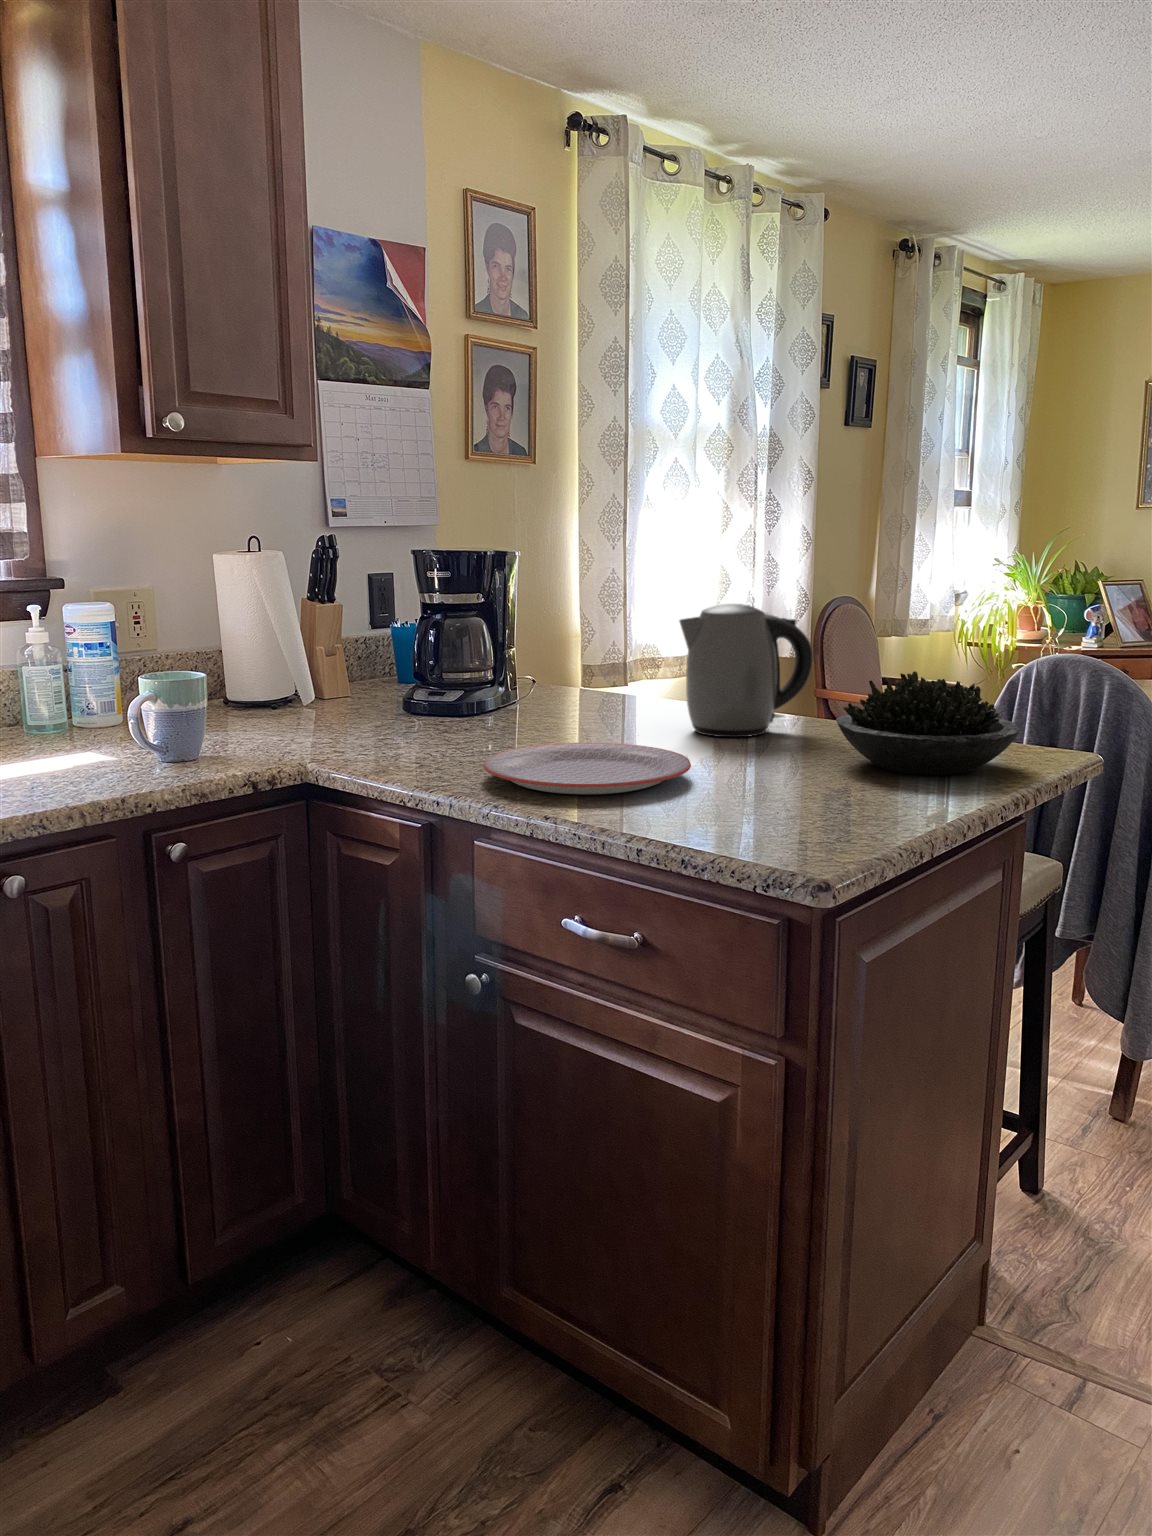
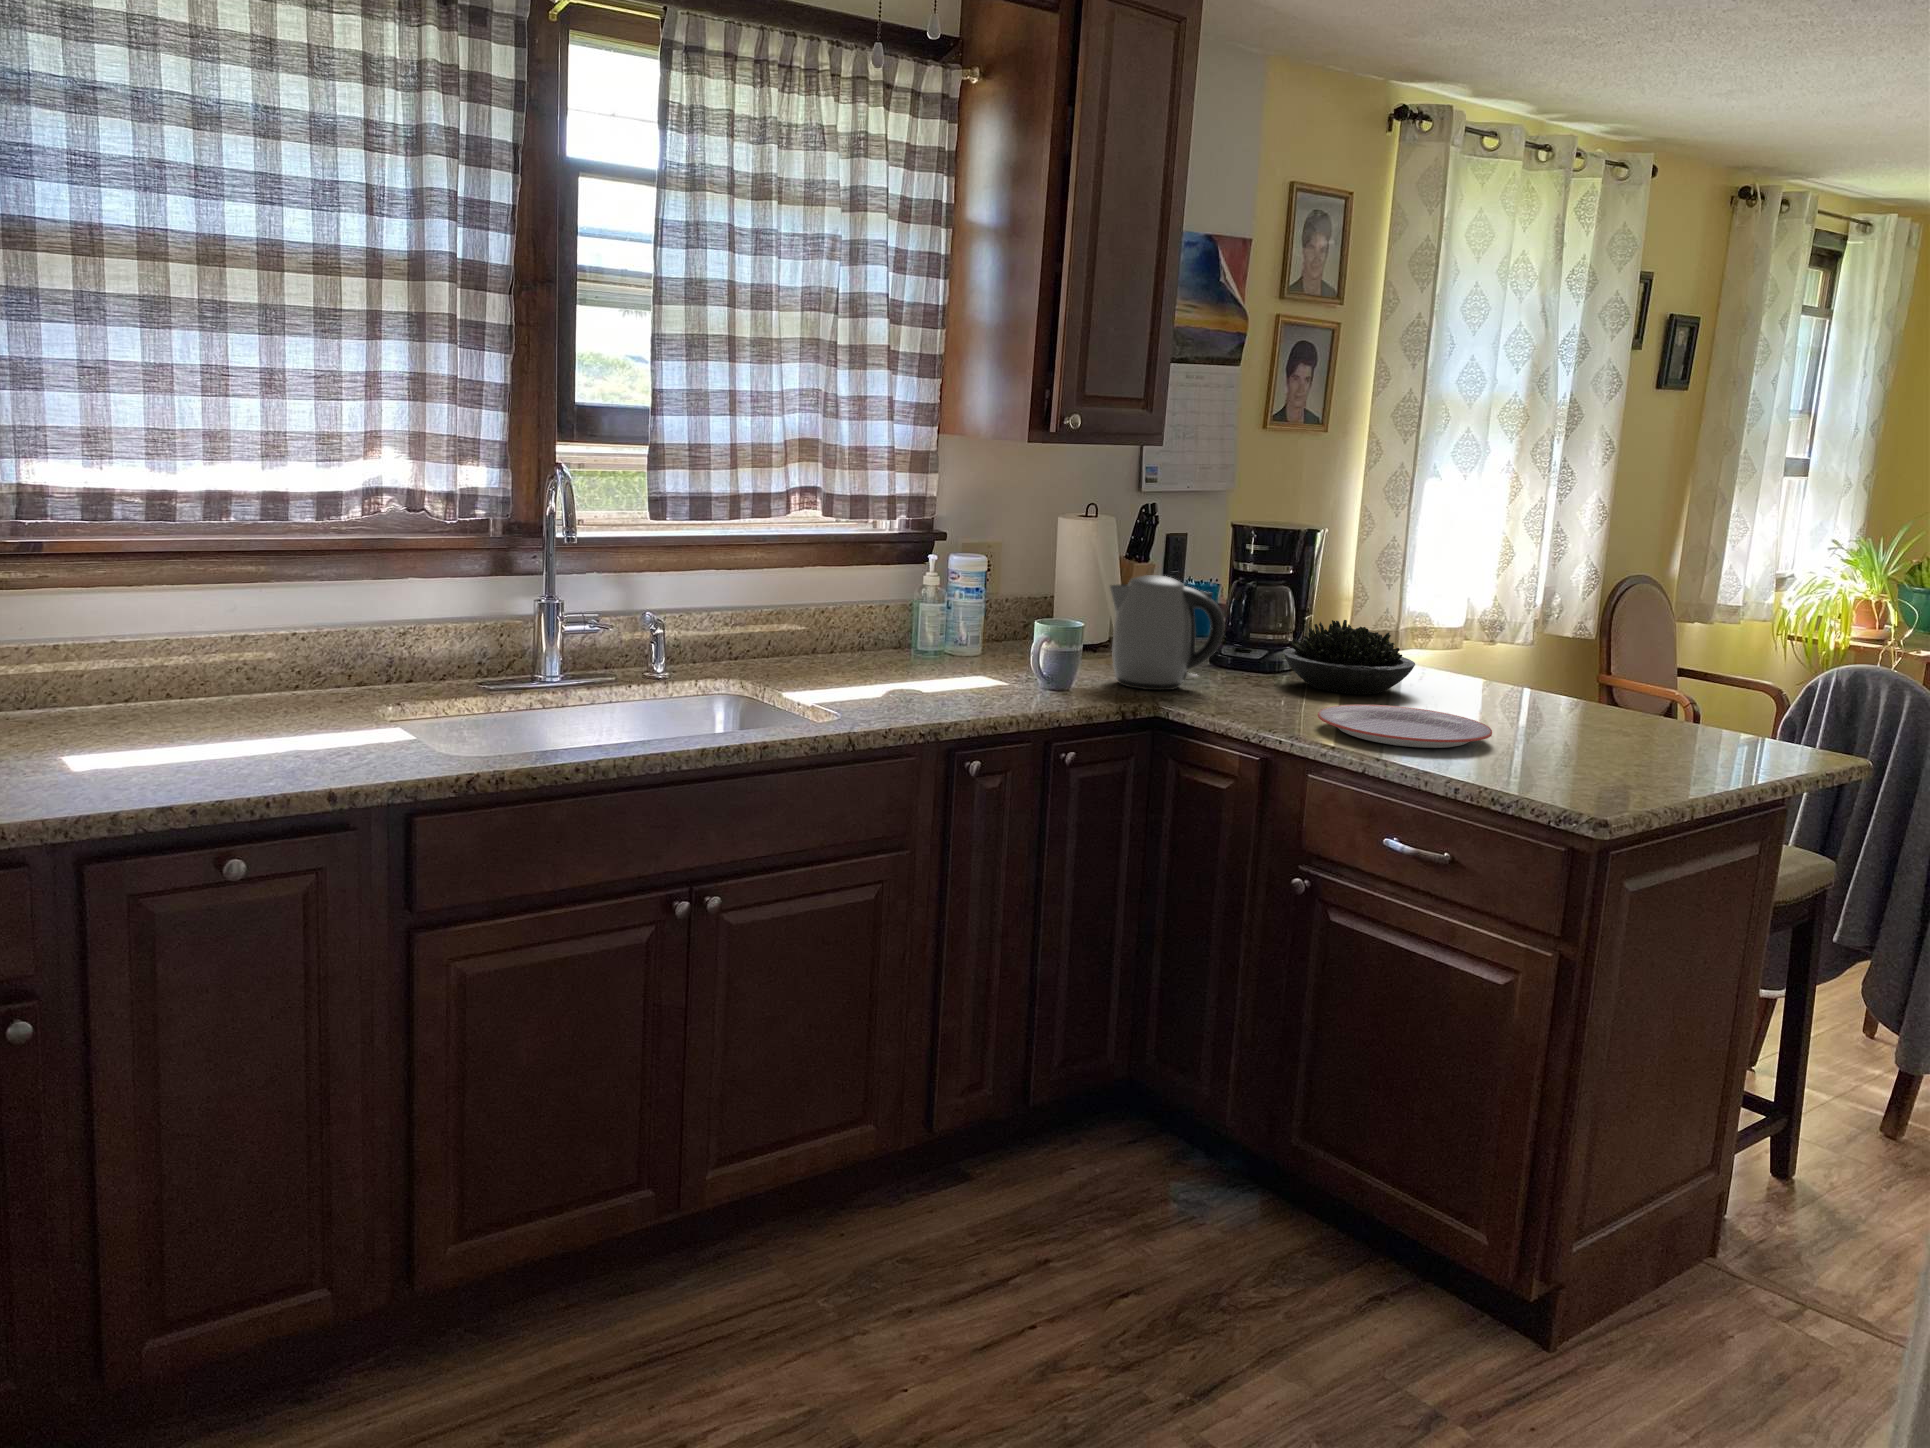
kettle: present [679,604,813,737] -> present [1110,575,1225,690]
succulent plant: present [836,671,1021,775] -> present [1283,620,1415,694]

